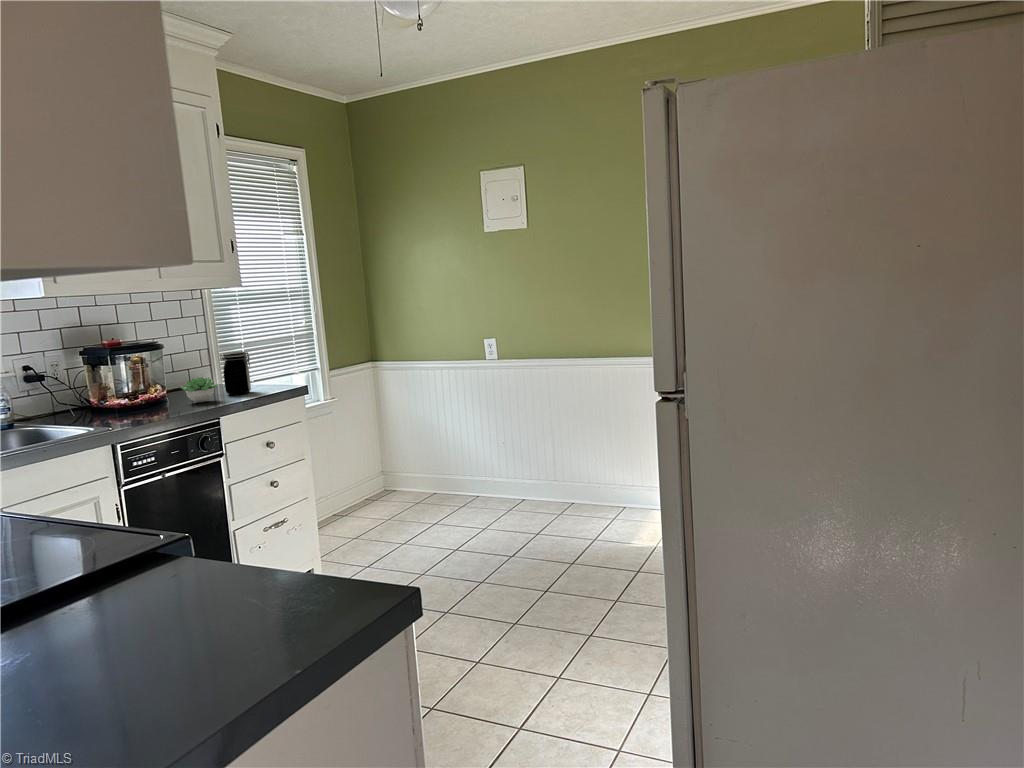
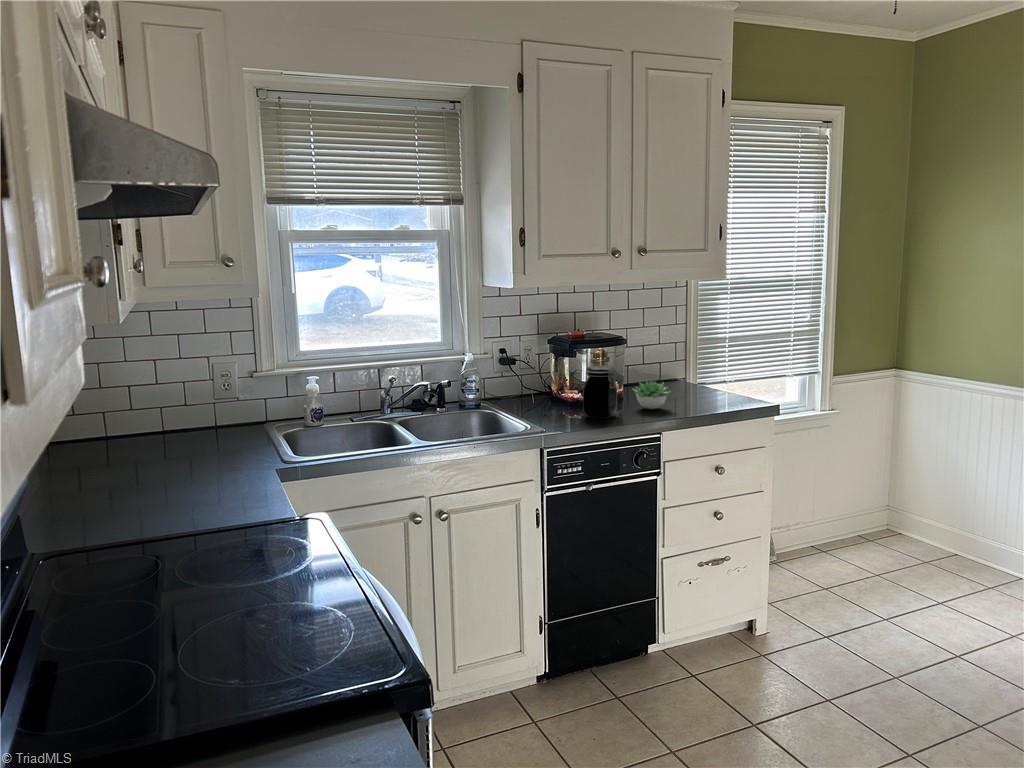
jar: present [220,352,251,395] -> present [583,365,617,419]

